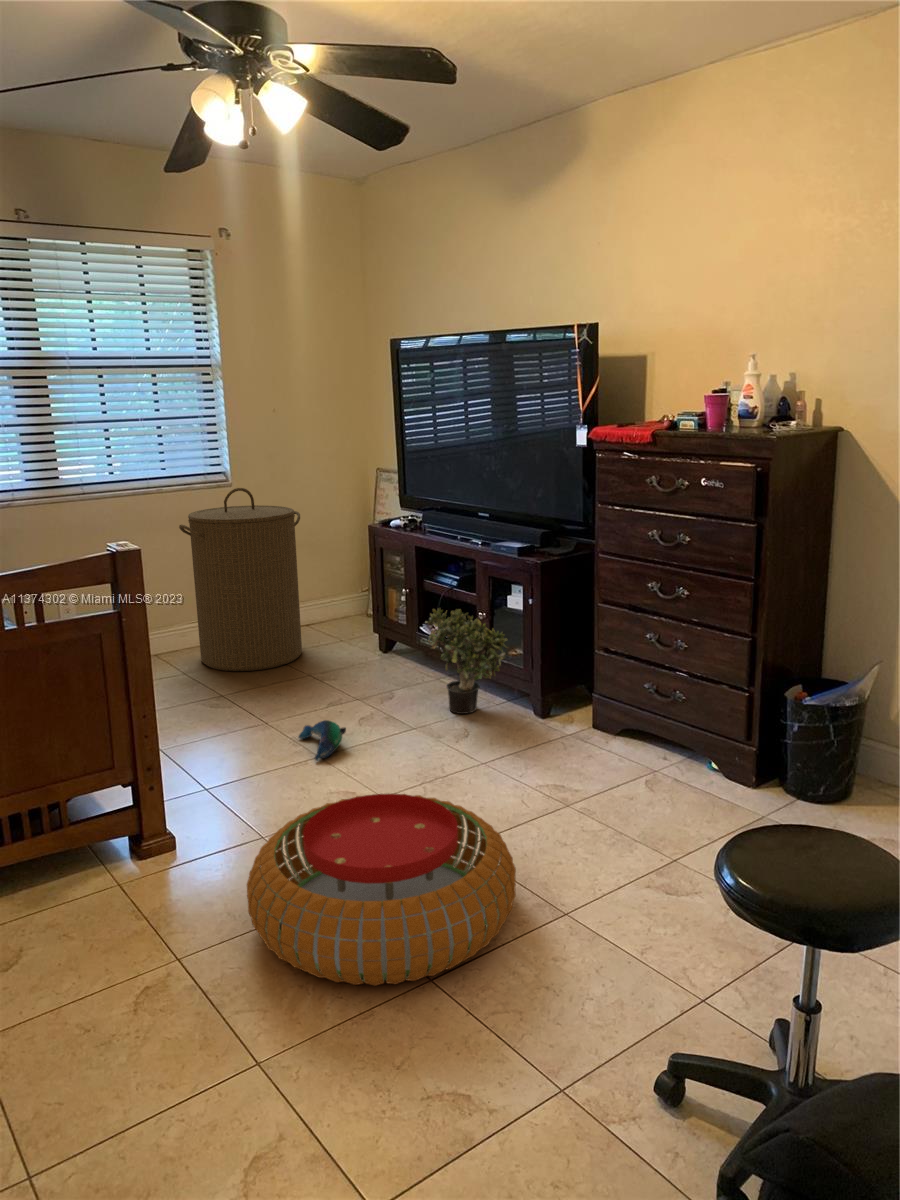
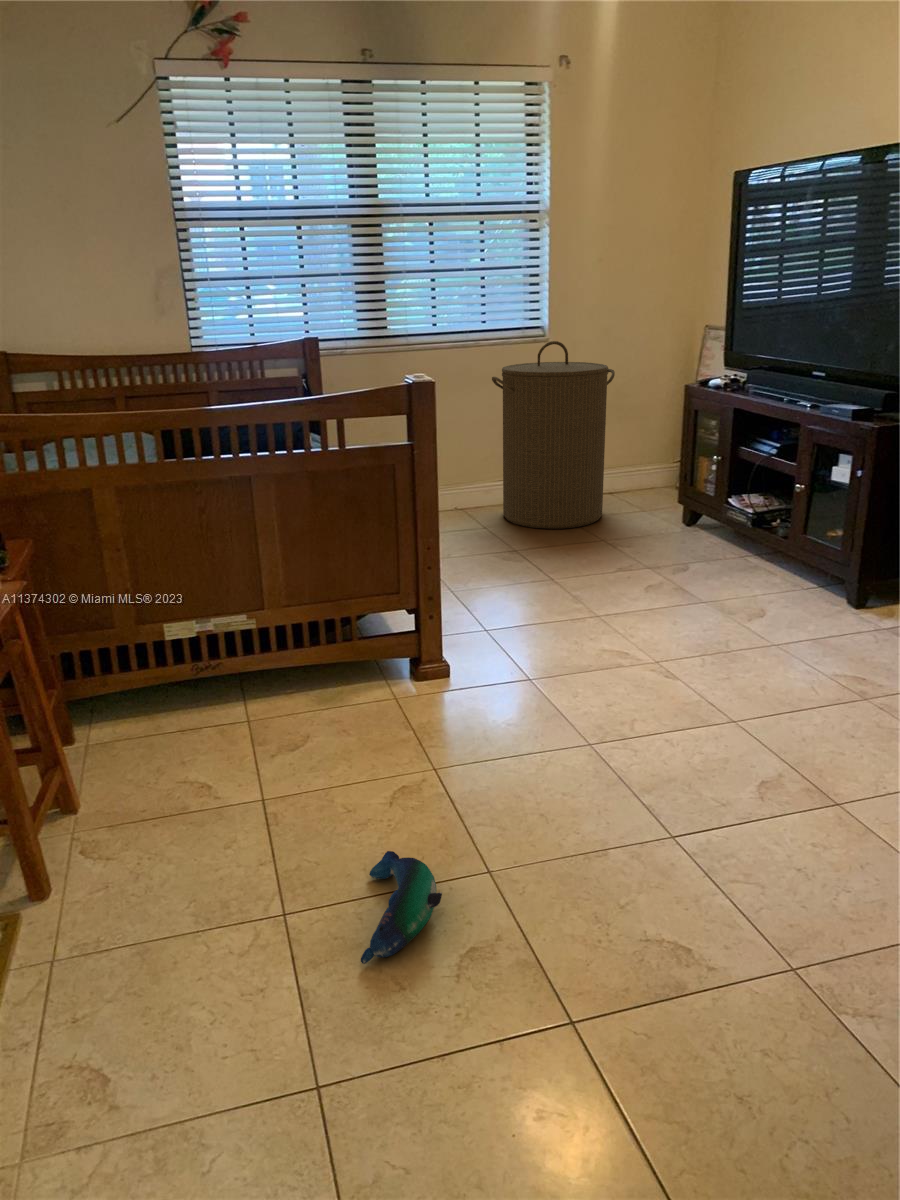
potted plant: present [426,609,508,714] -> none [731,476,827,594]
plush toy: present [299,720,346,761] -> present [361,851,442,964]
pouf: present [247,794,516,986] -> none [489,657,786,856]

